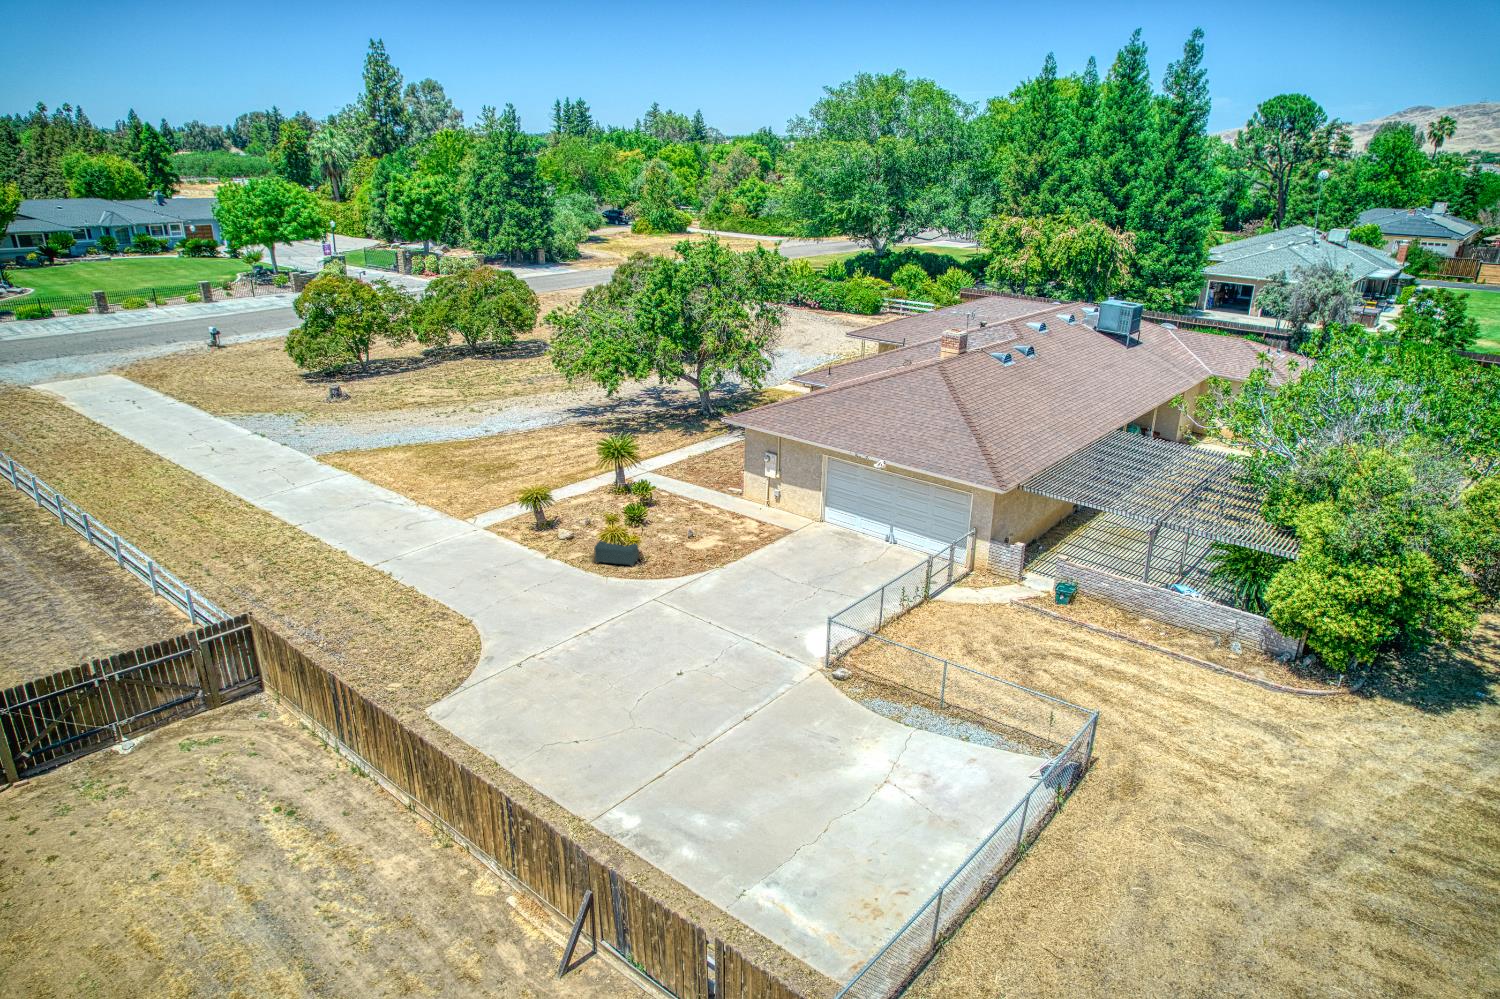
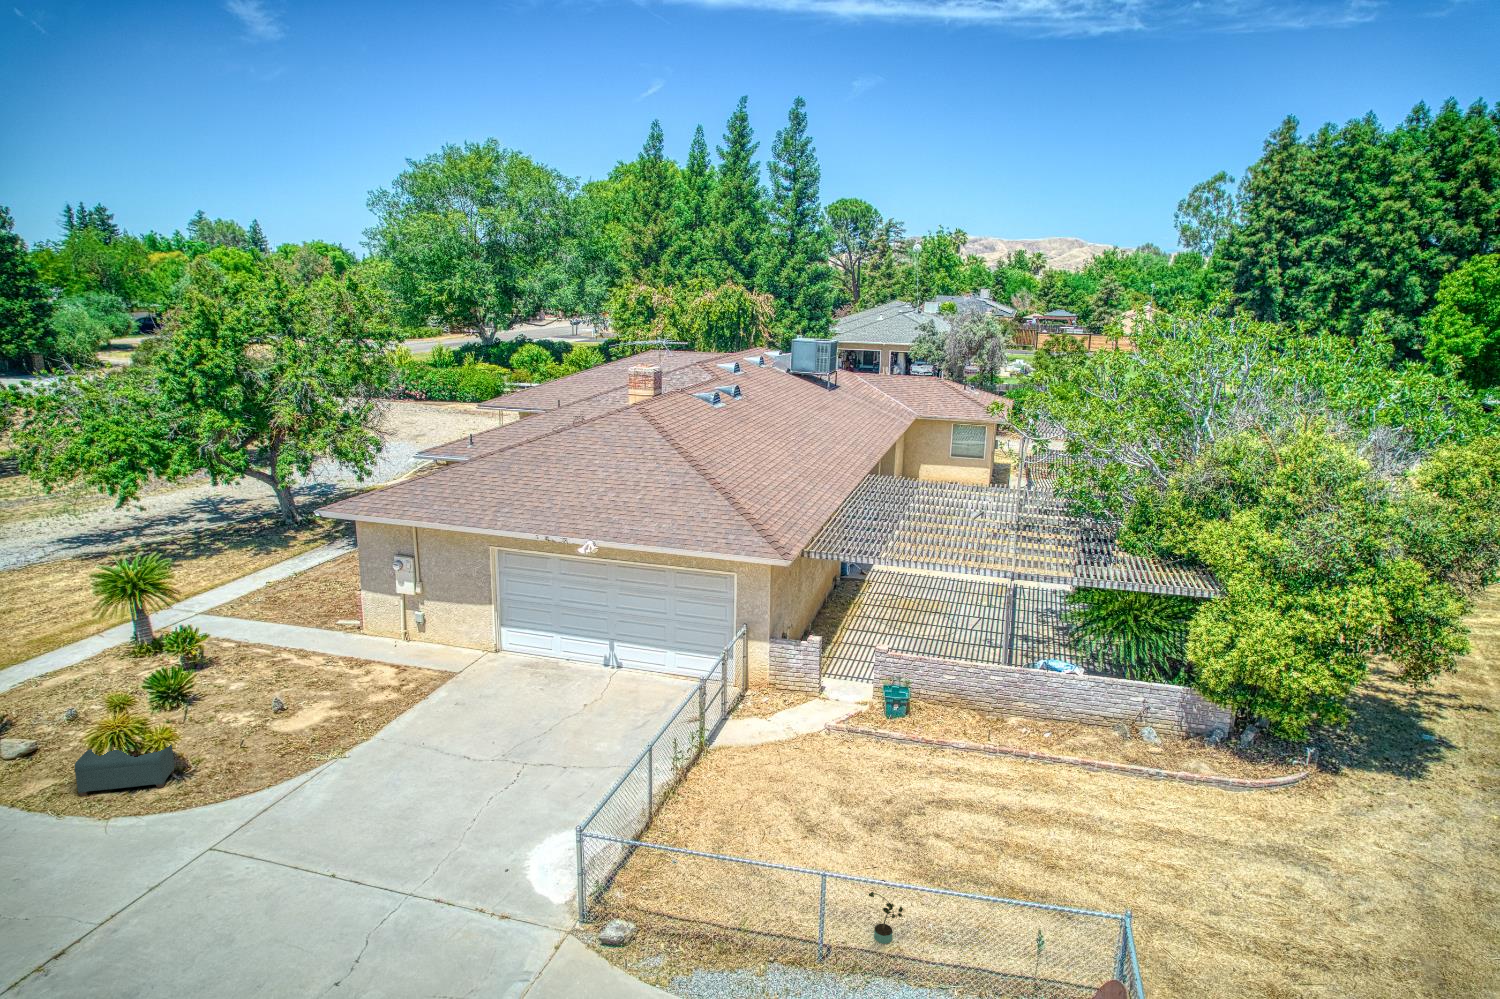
potted plant: none [990,687,1011,722] -> present [869,880,903,944]

